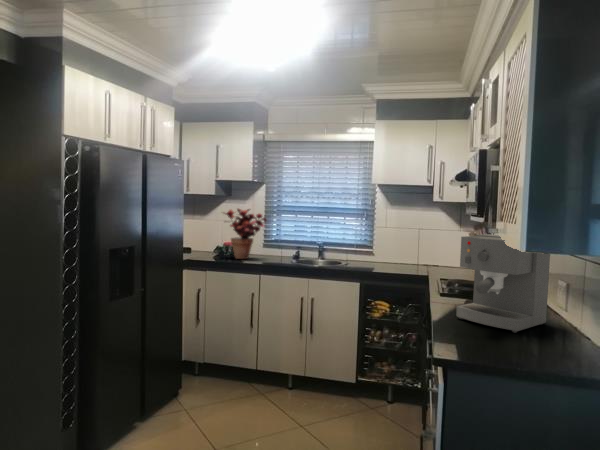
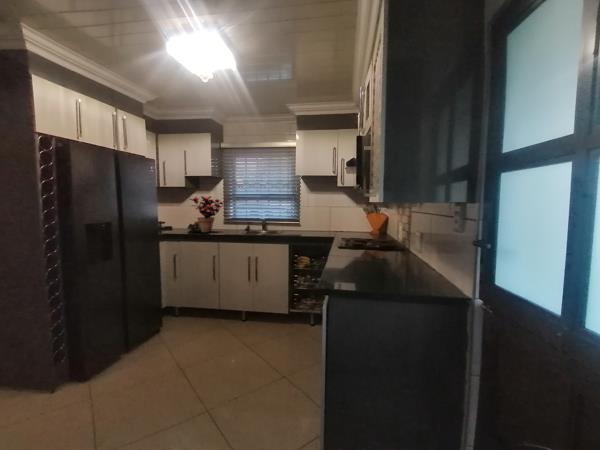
coffee maker: present [456,234,550,333] -> none [347,202,409,269]

